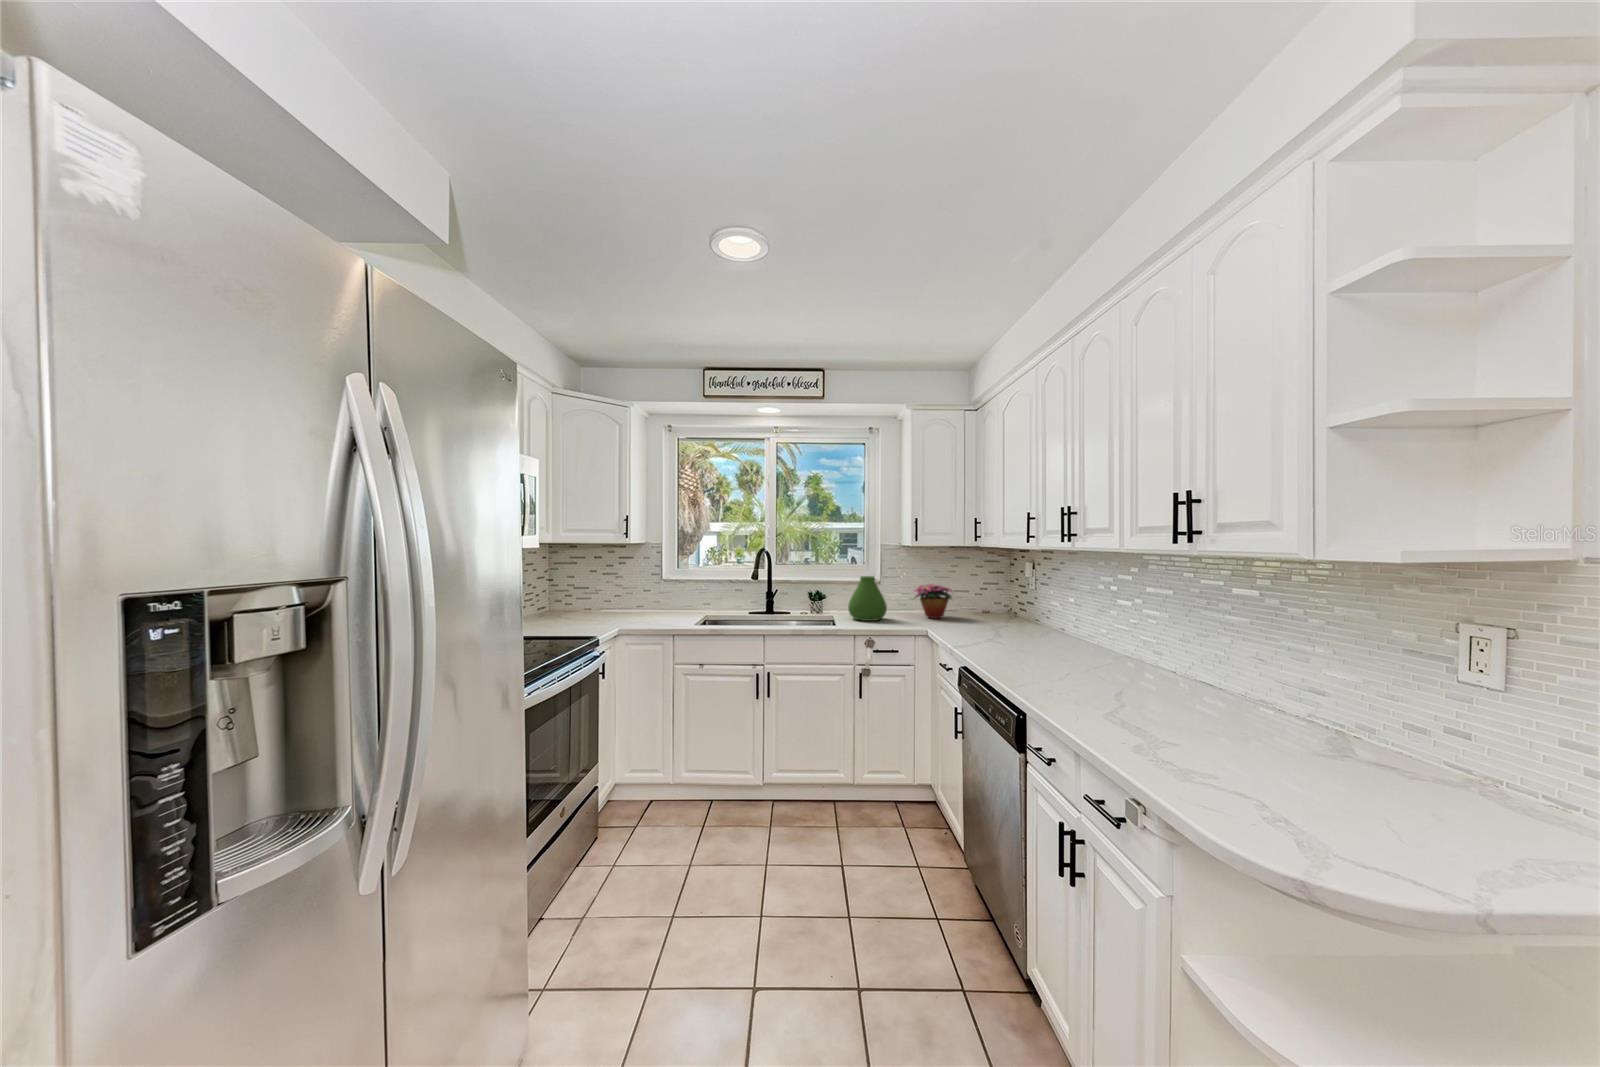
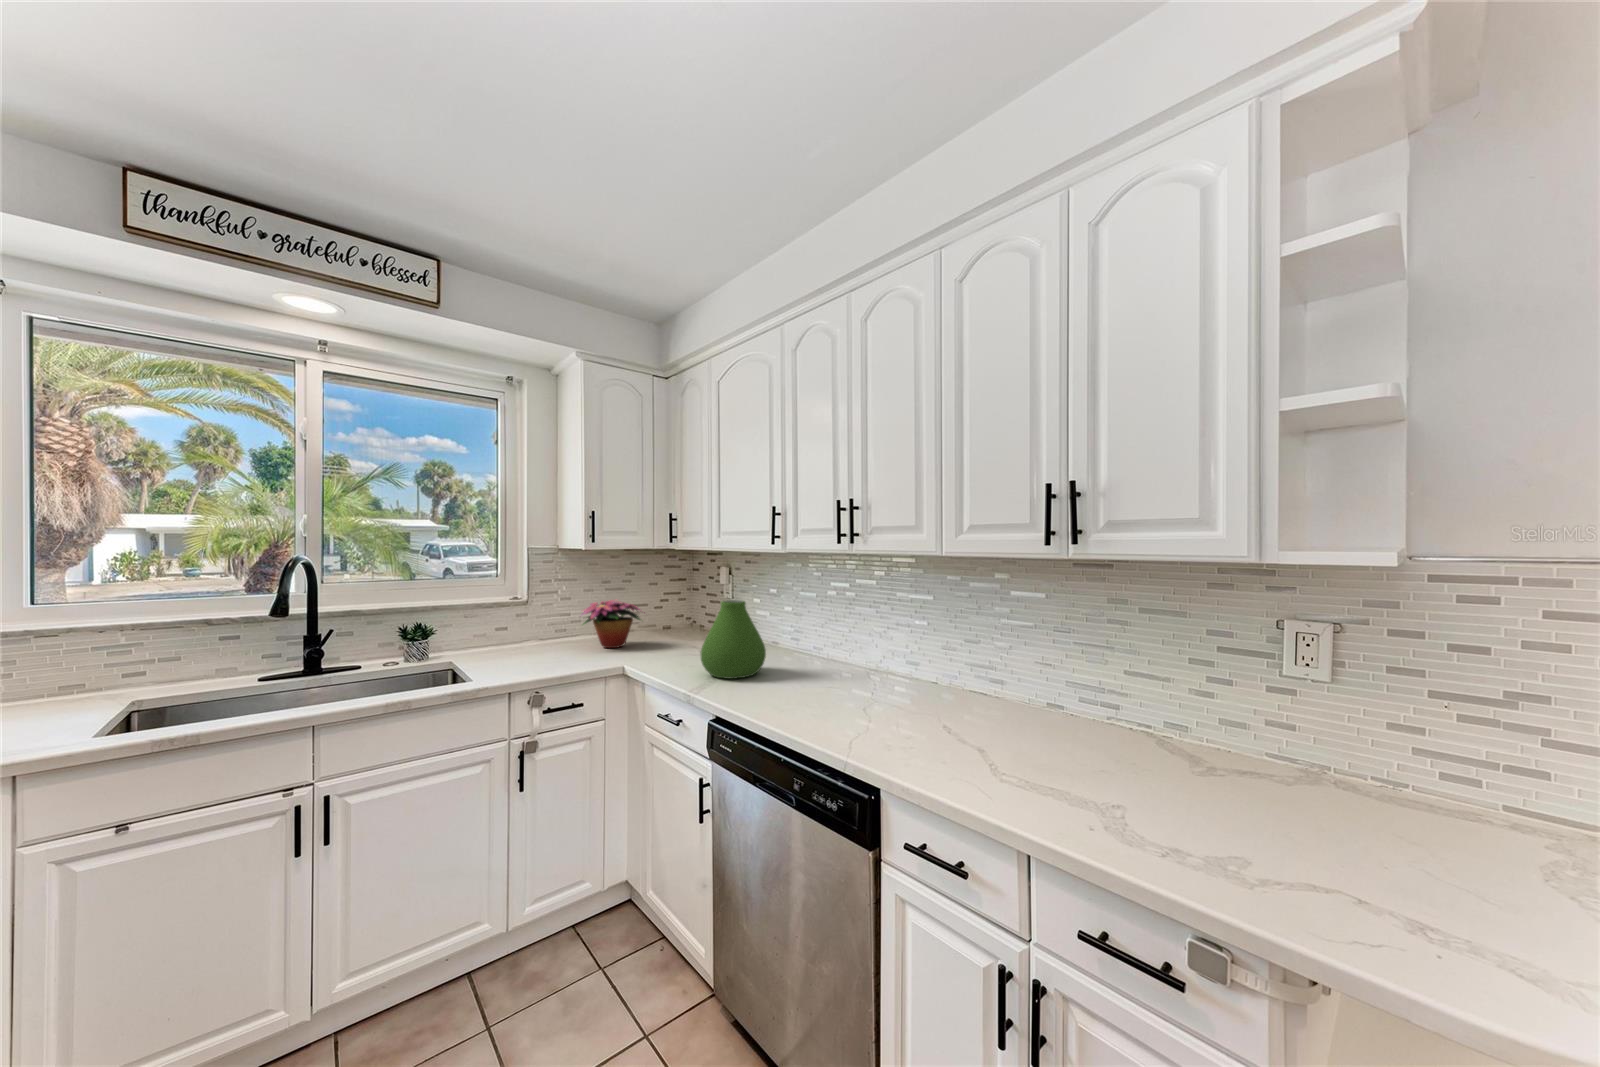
vase: present [848,576,887,621] -> present [701,600,766,679]

